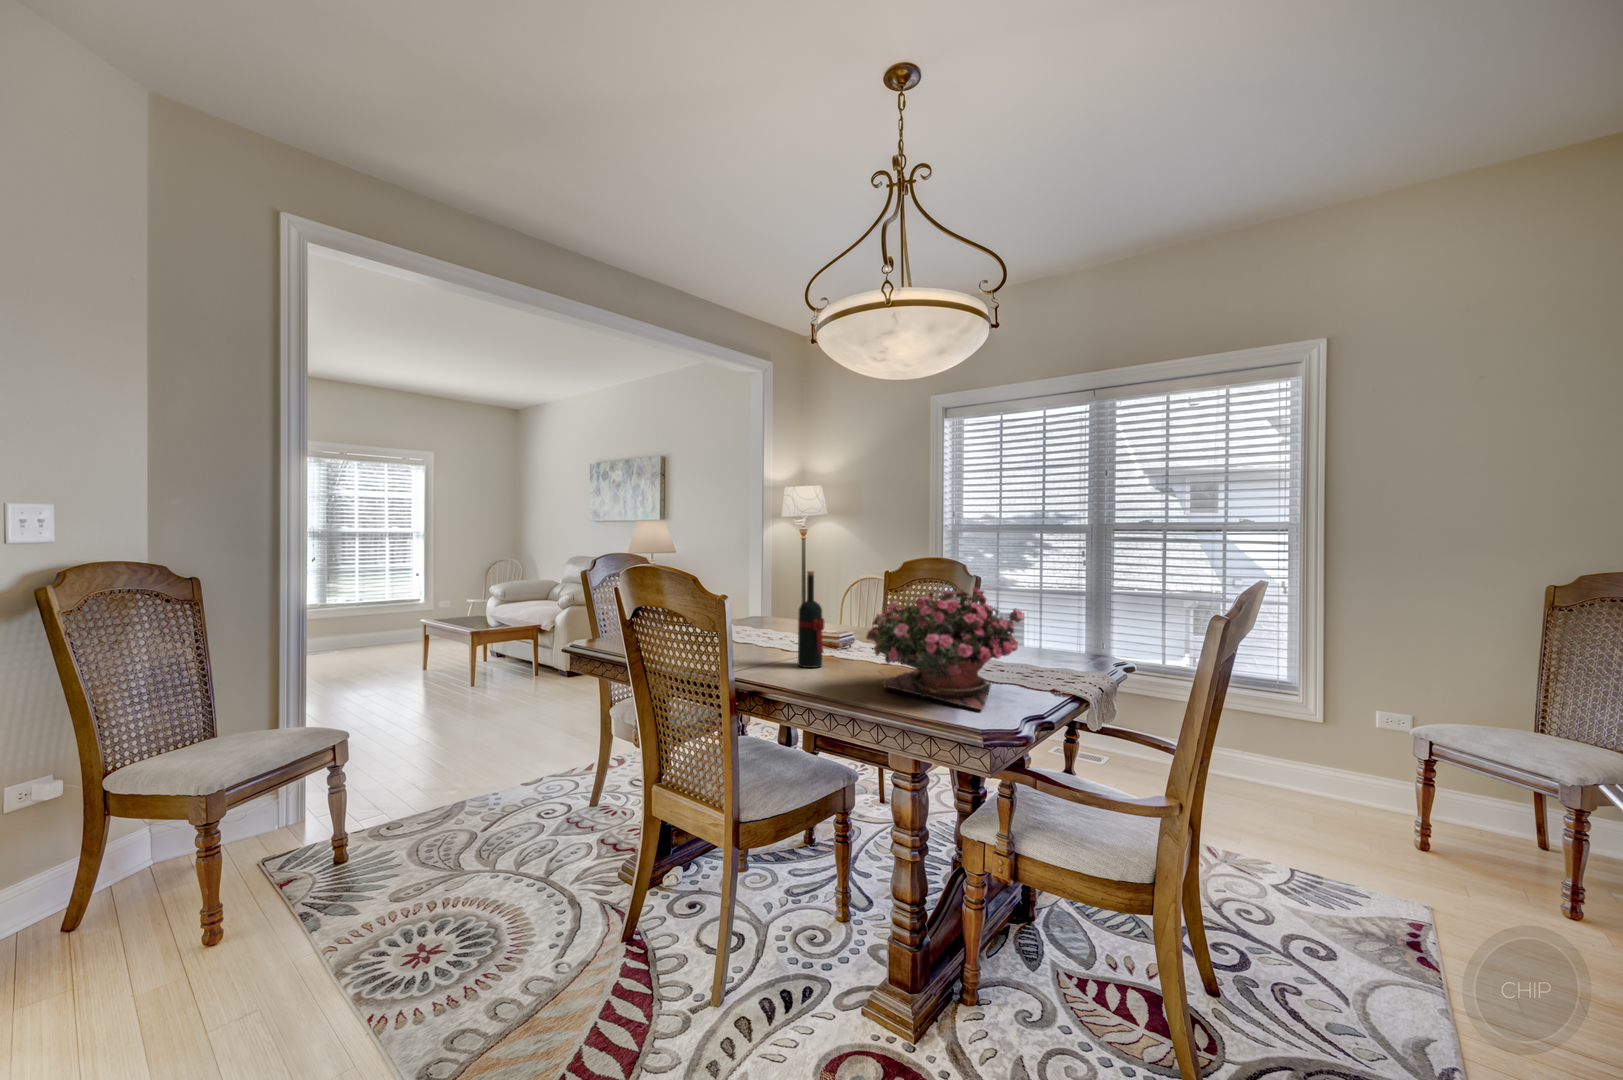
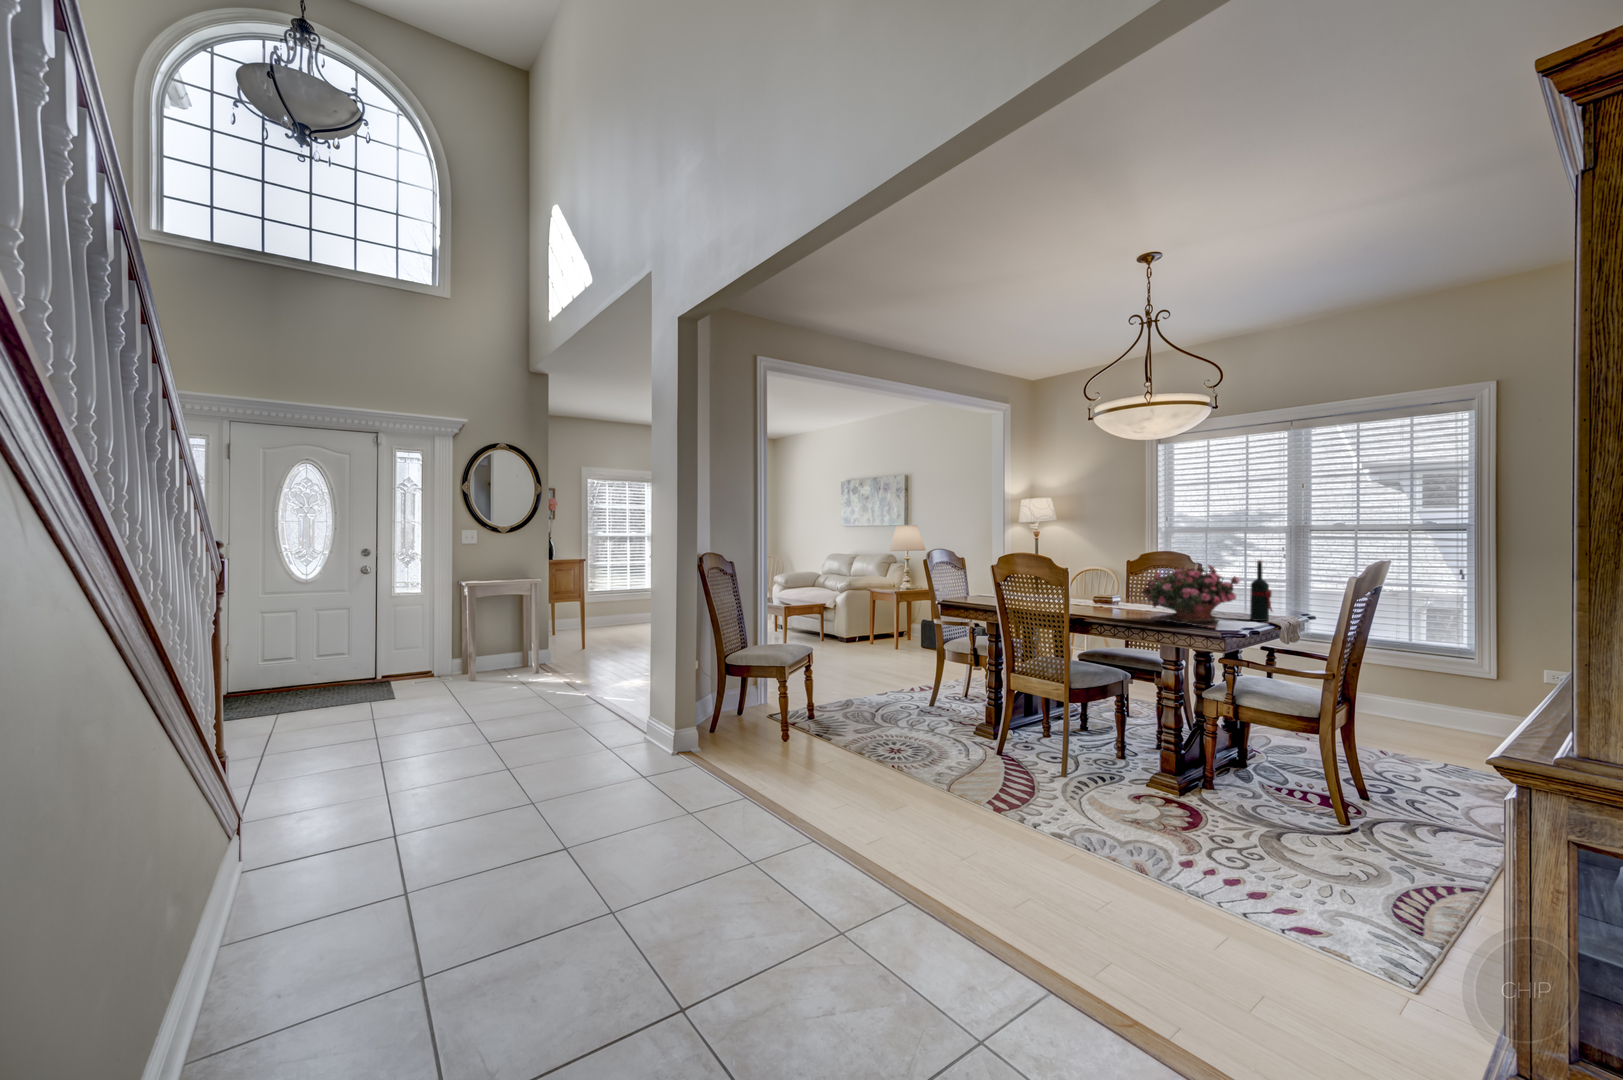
wine bottle: present [798,571,824,668] -> present [1250,560,1272,621]

